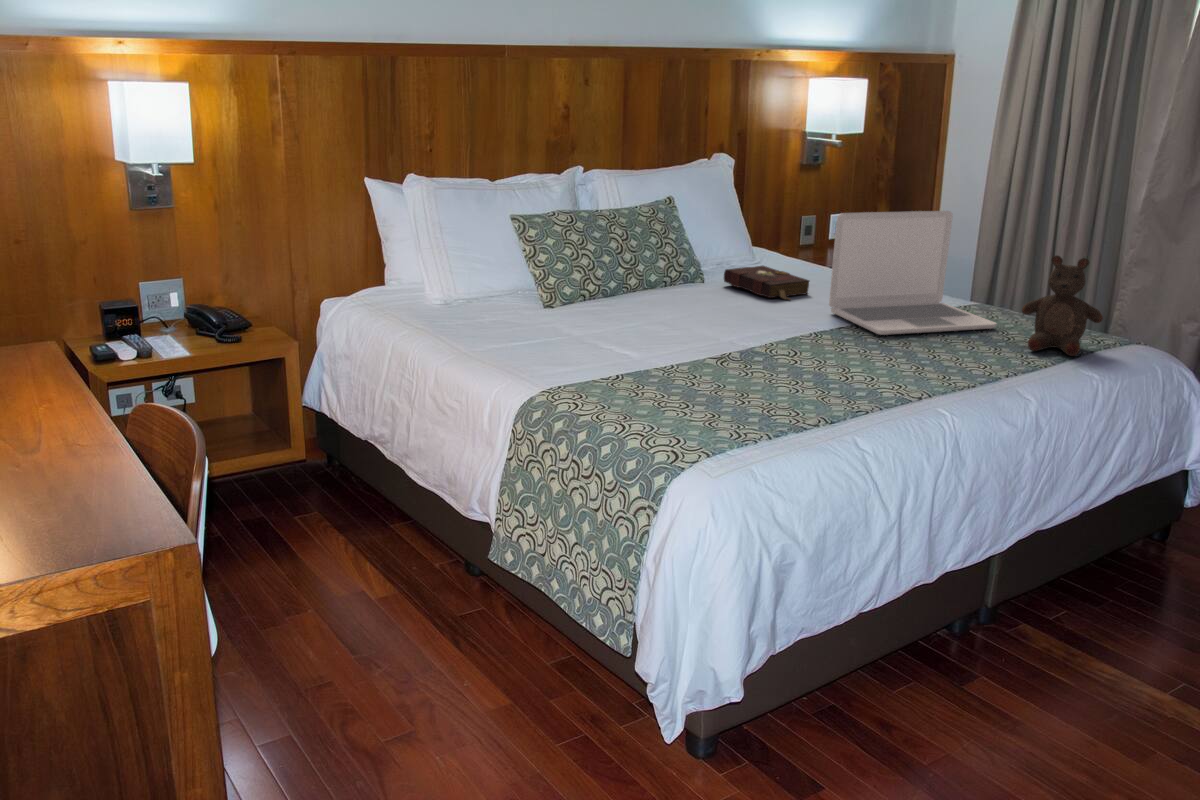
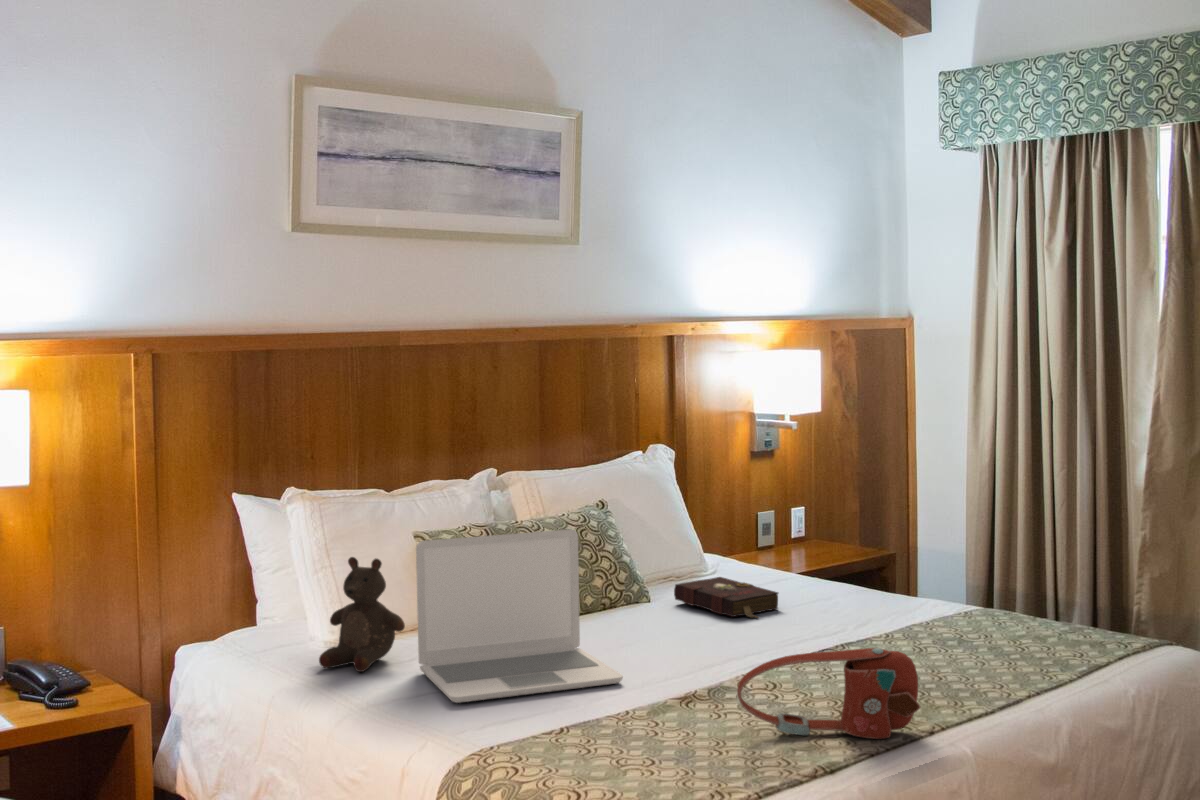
laptop: present [829,211,996,335] -> present [416,530,623,703]
stuffed bear: present [1022,256,1103,356] -> present [319,557,405,672]
handbag: none [762,326,915,400] -> present [738,648,920,739]

